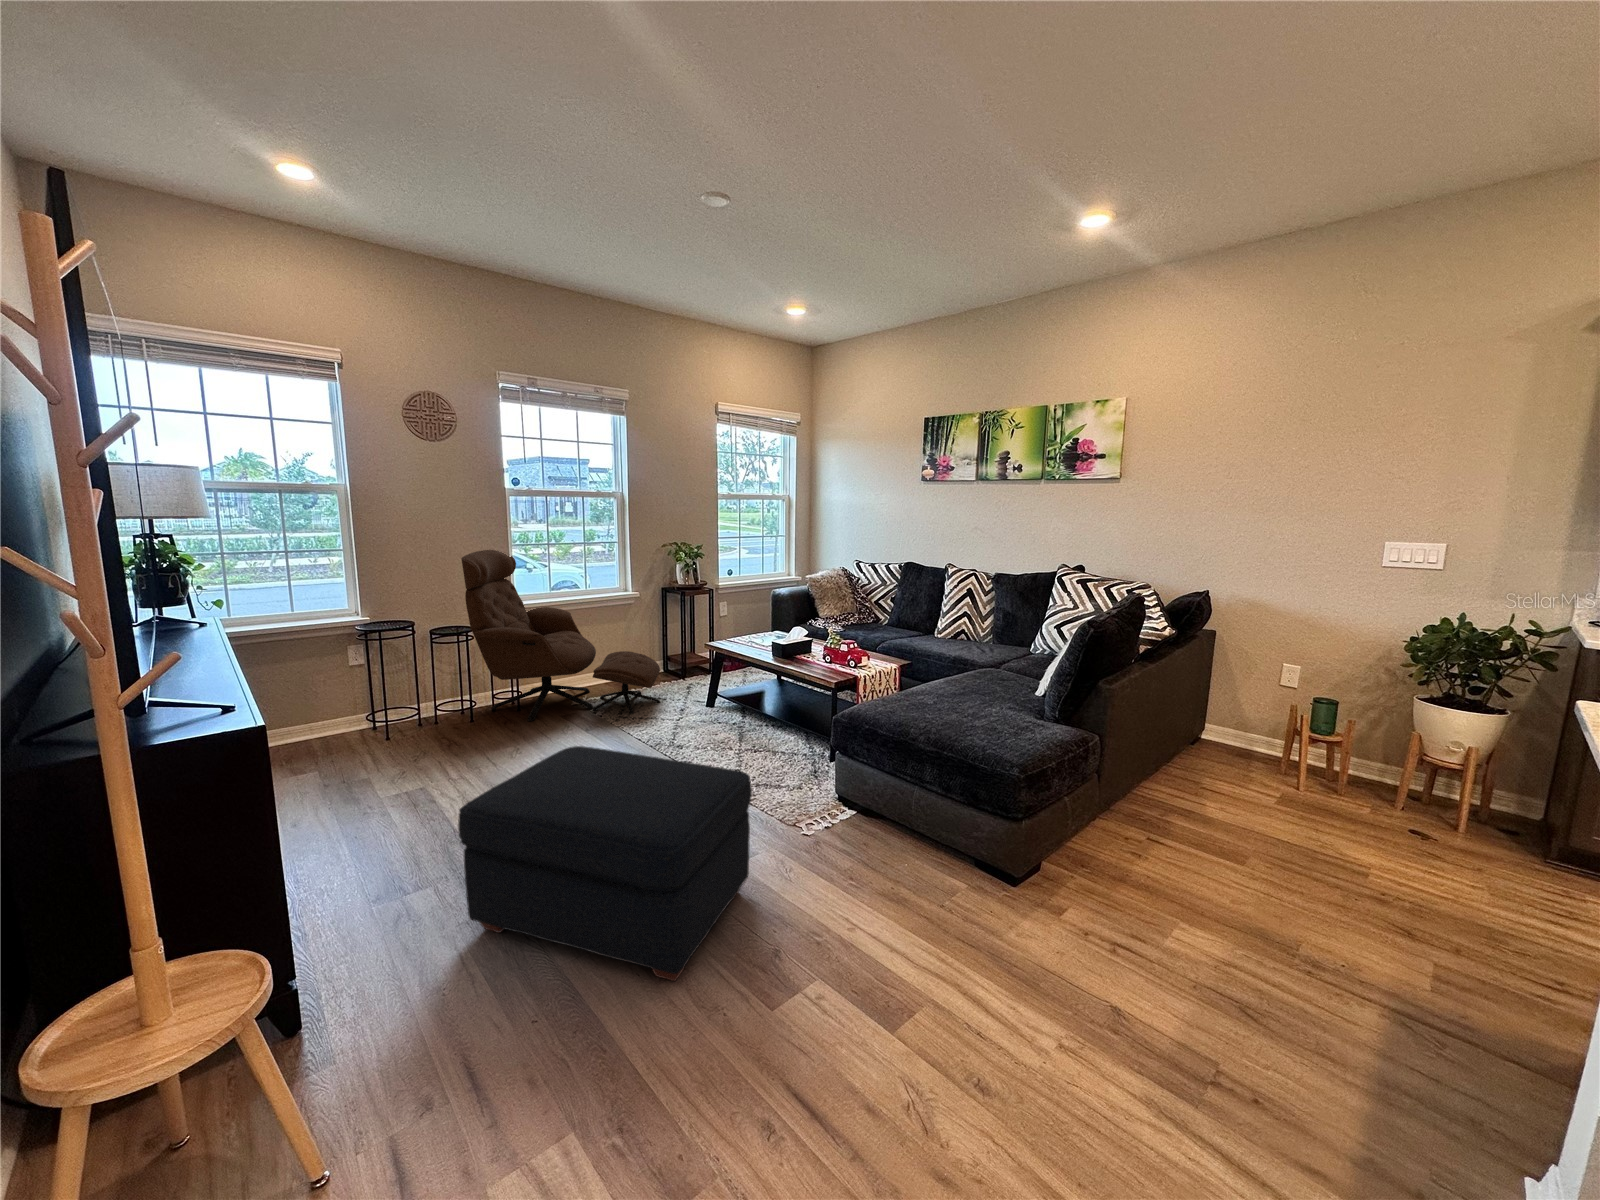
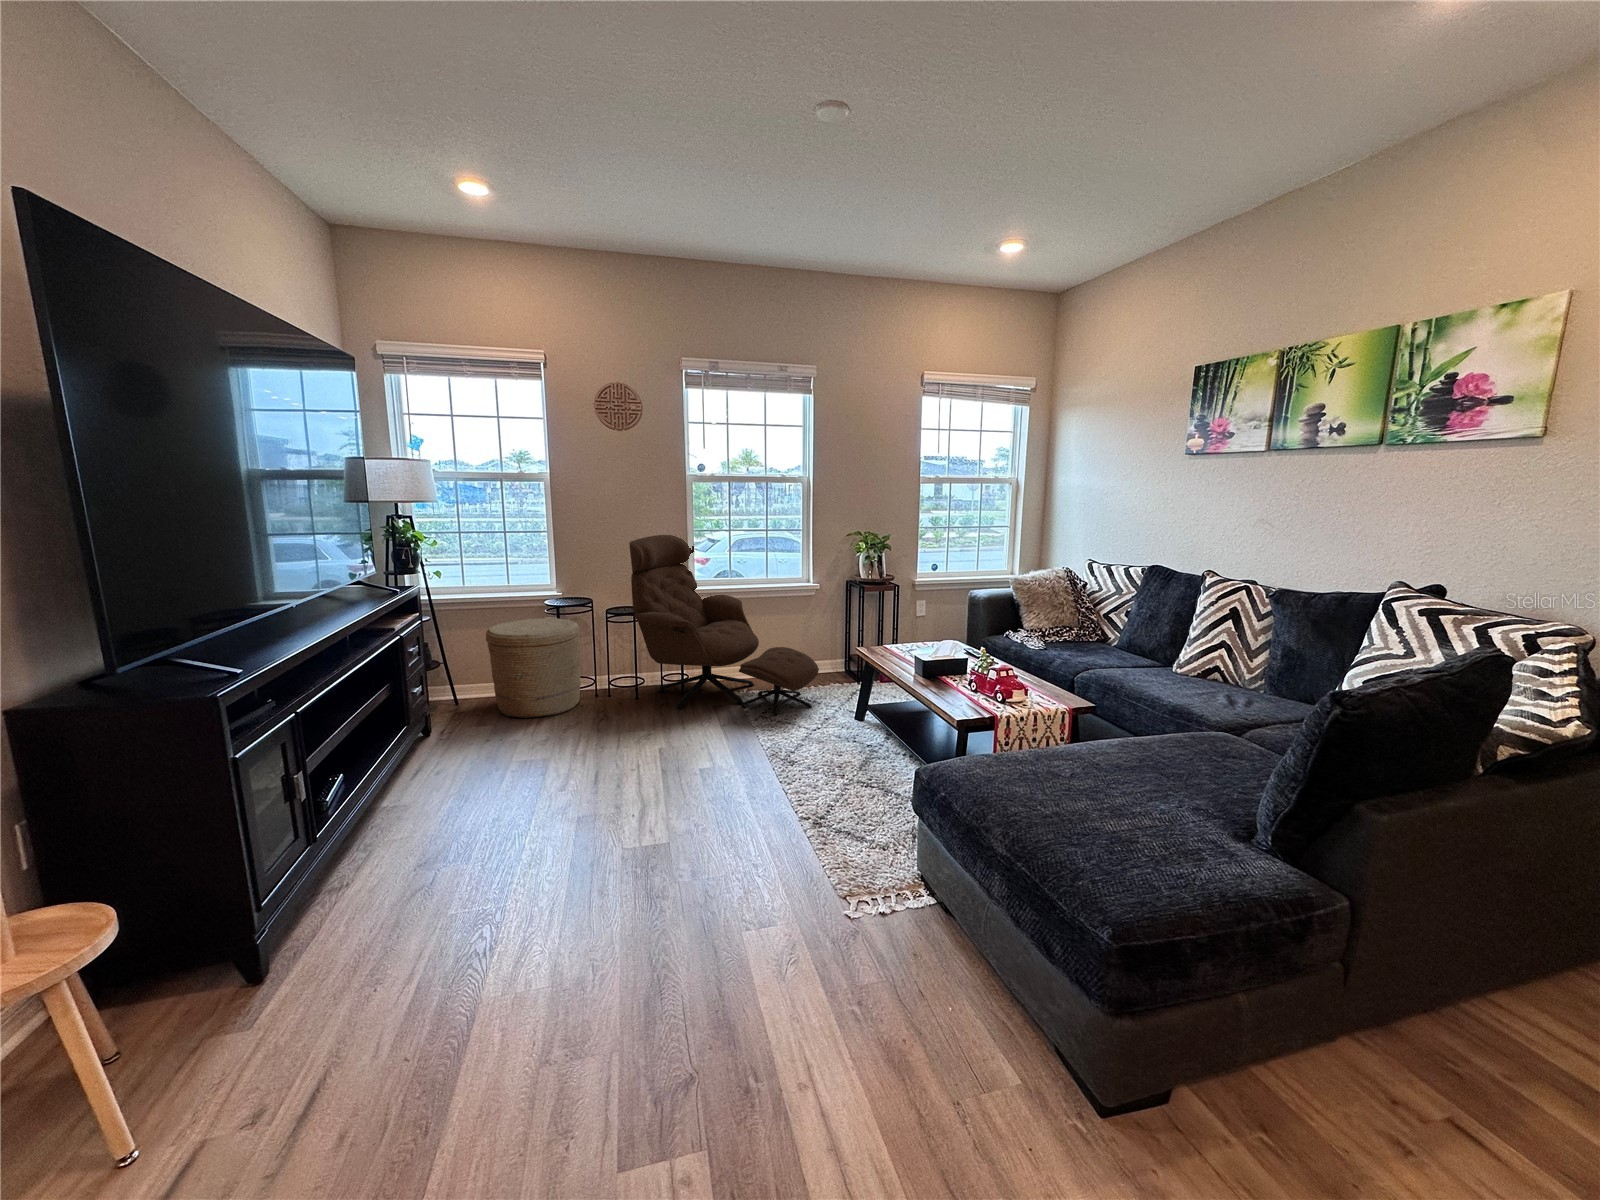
basket: none [293,645,413,758] -> present [486,618,581,718]
ottoman: present [458,746,752,981] -> none [430,751,730,1070]

